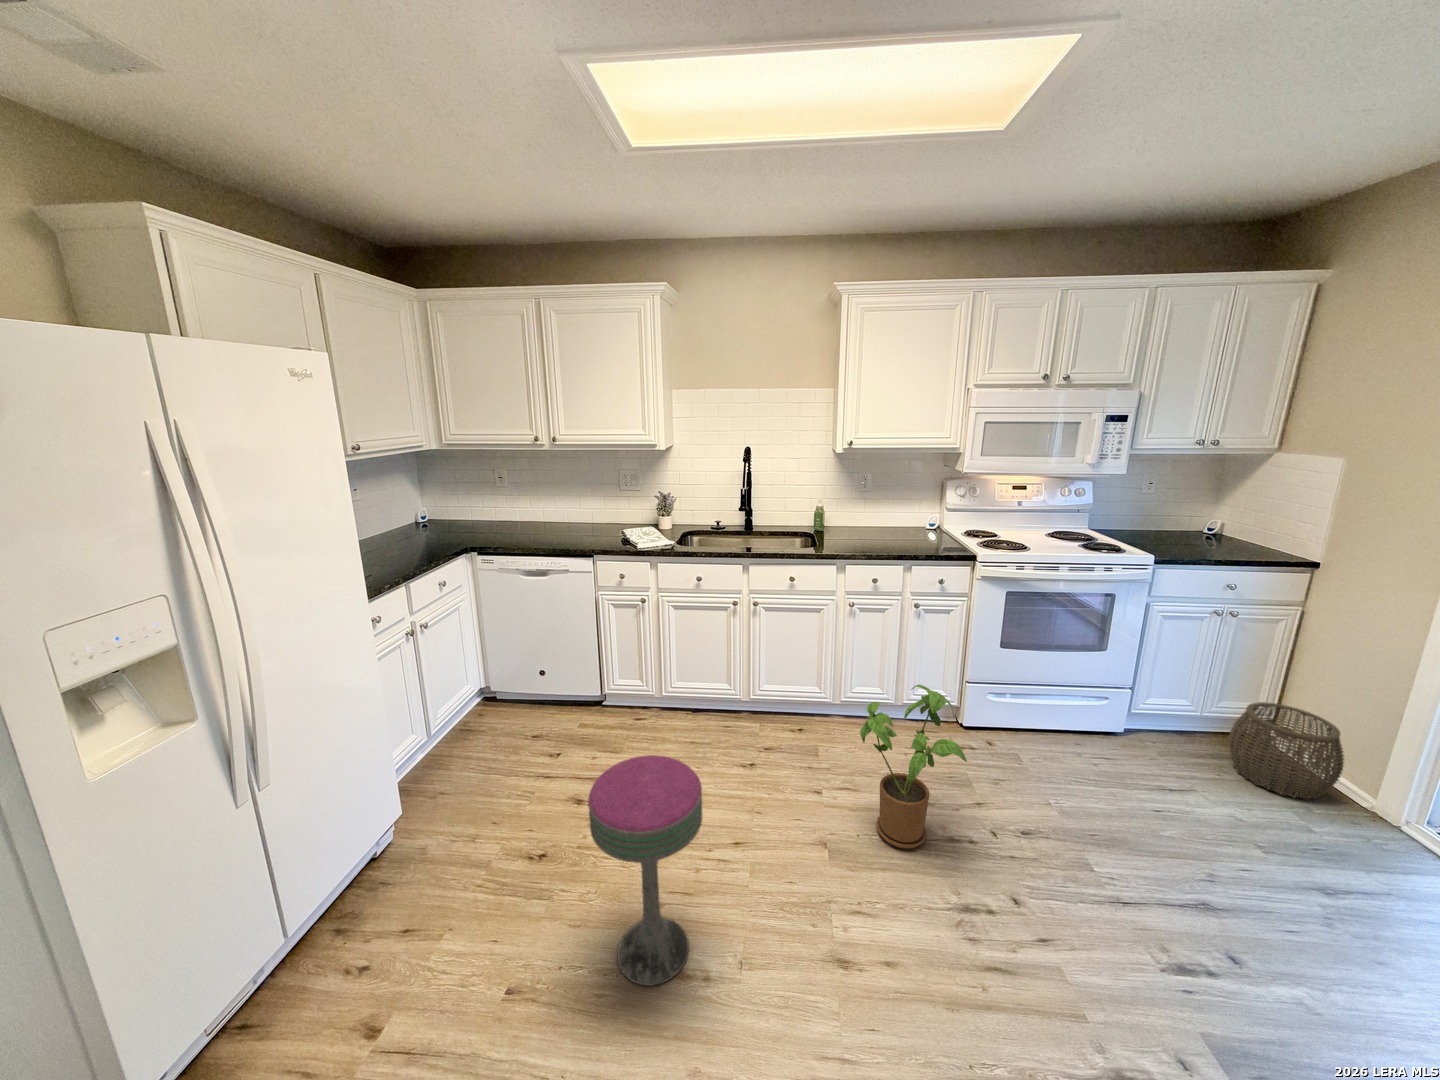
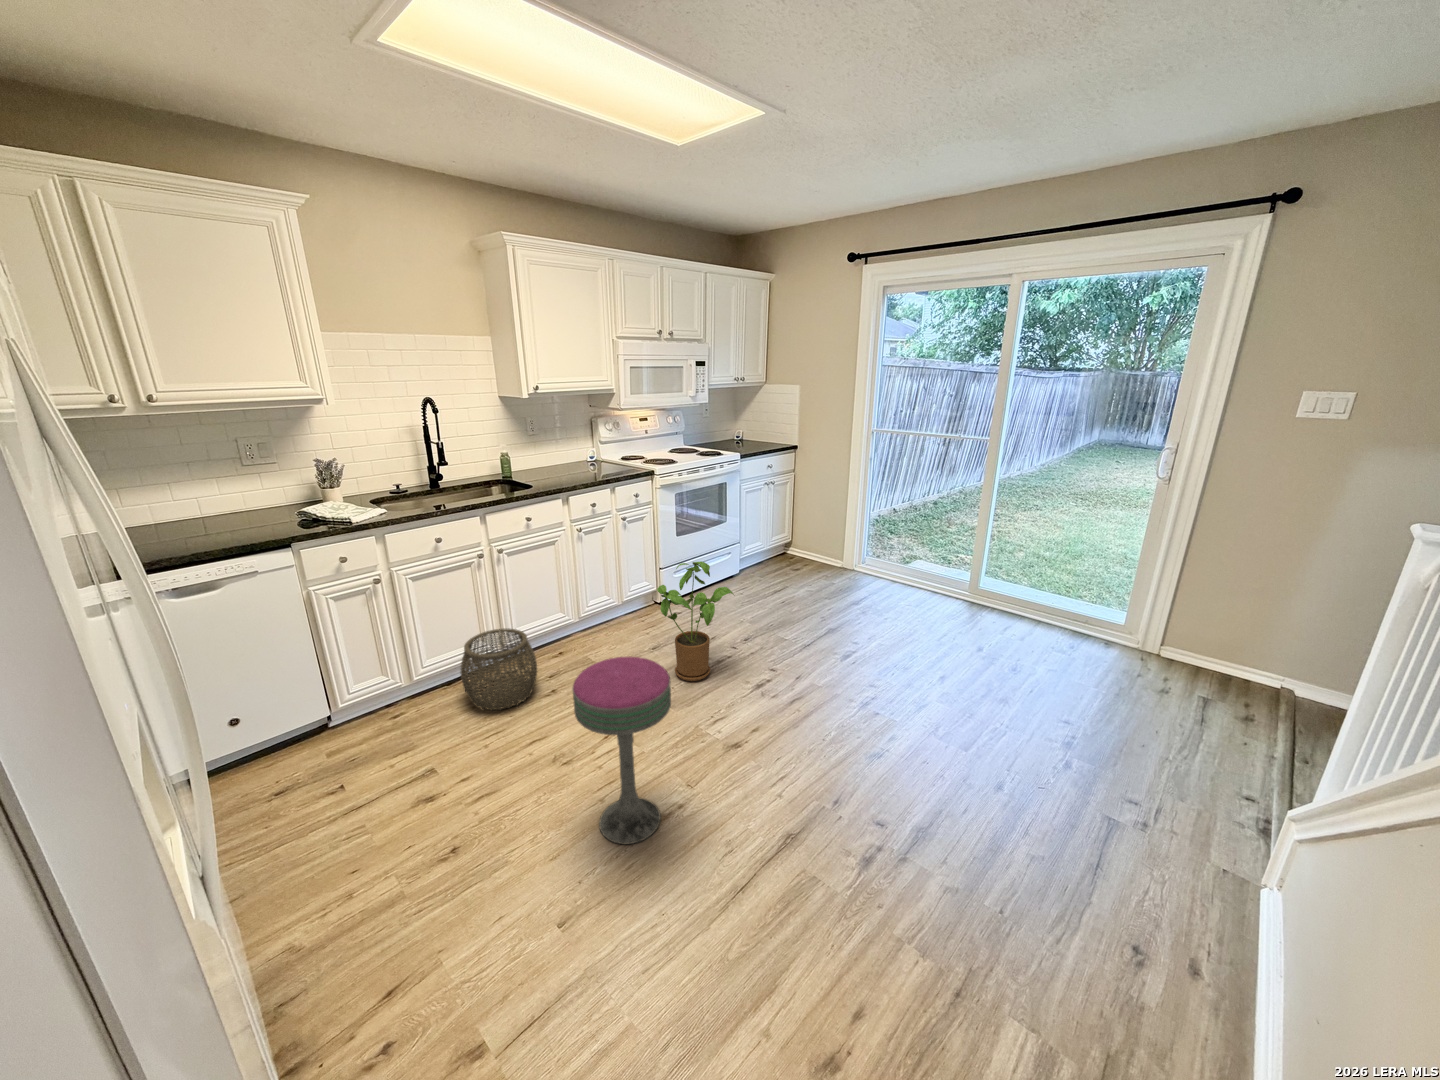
woven basket: present [1229,702,1344,799] -> present [461,628,537,710]

